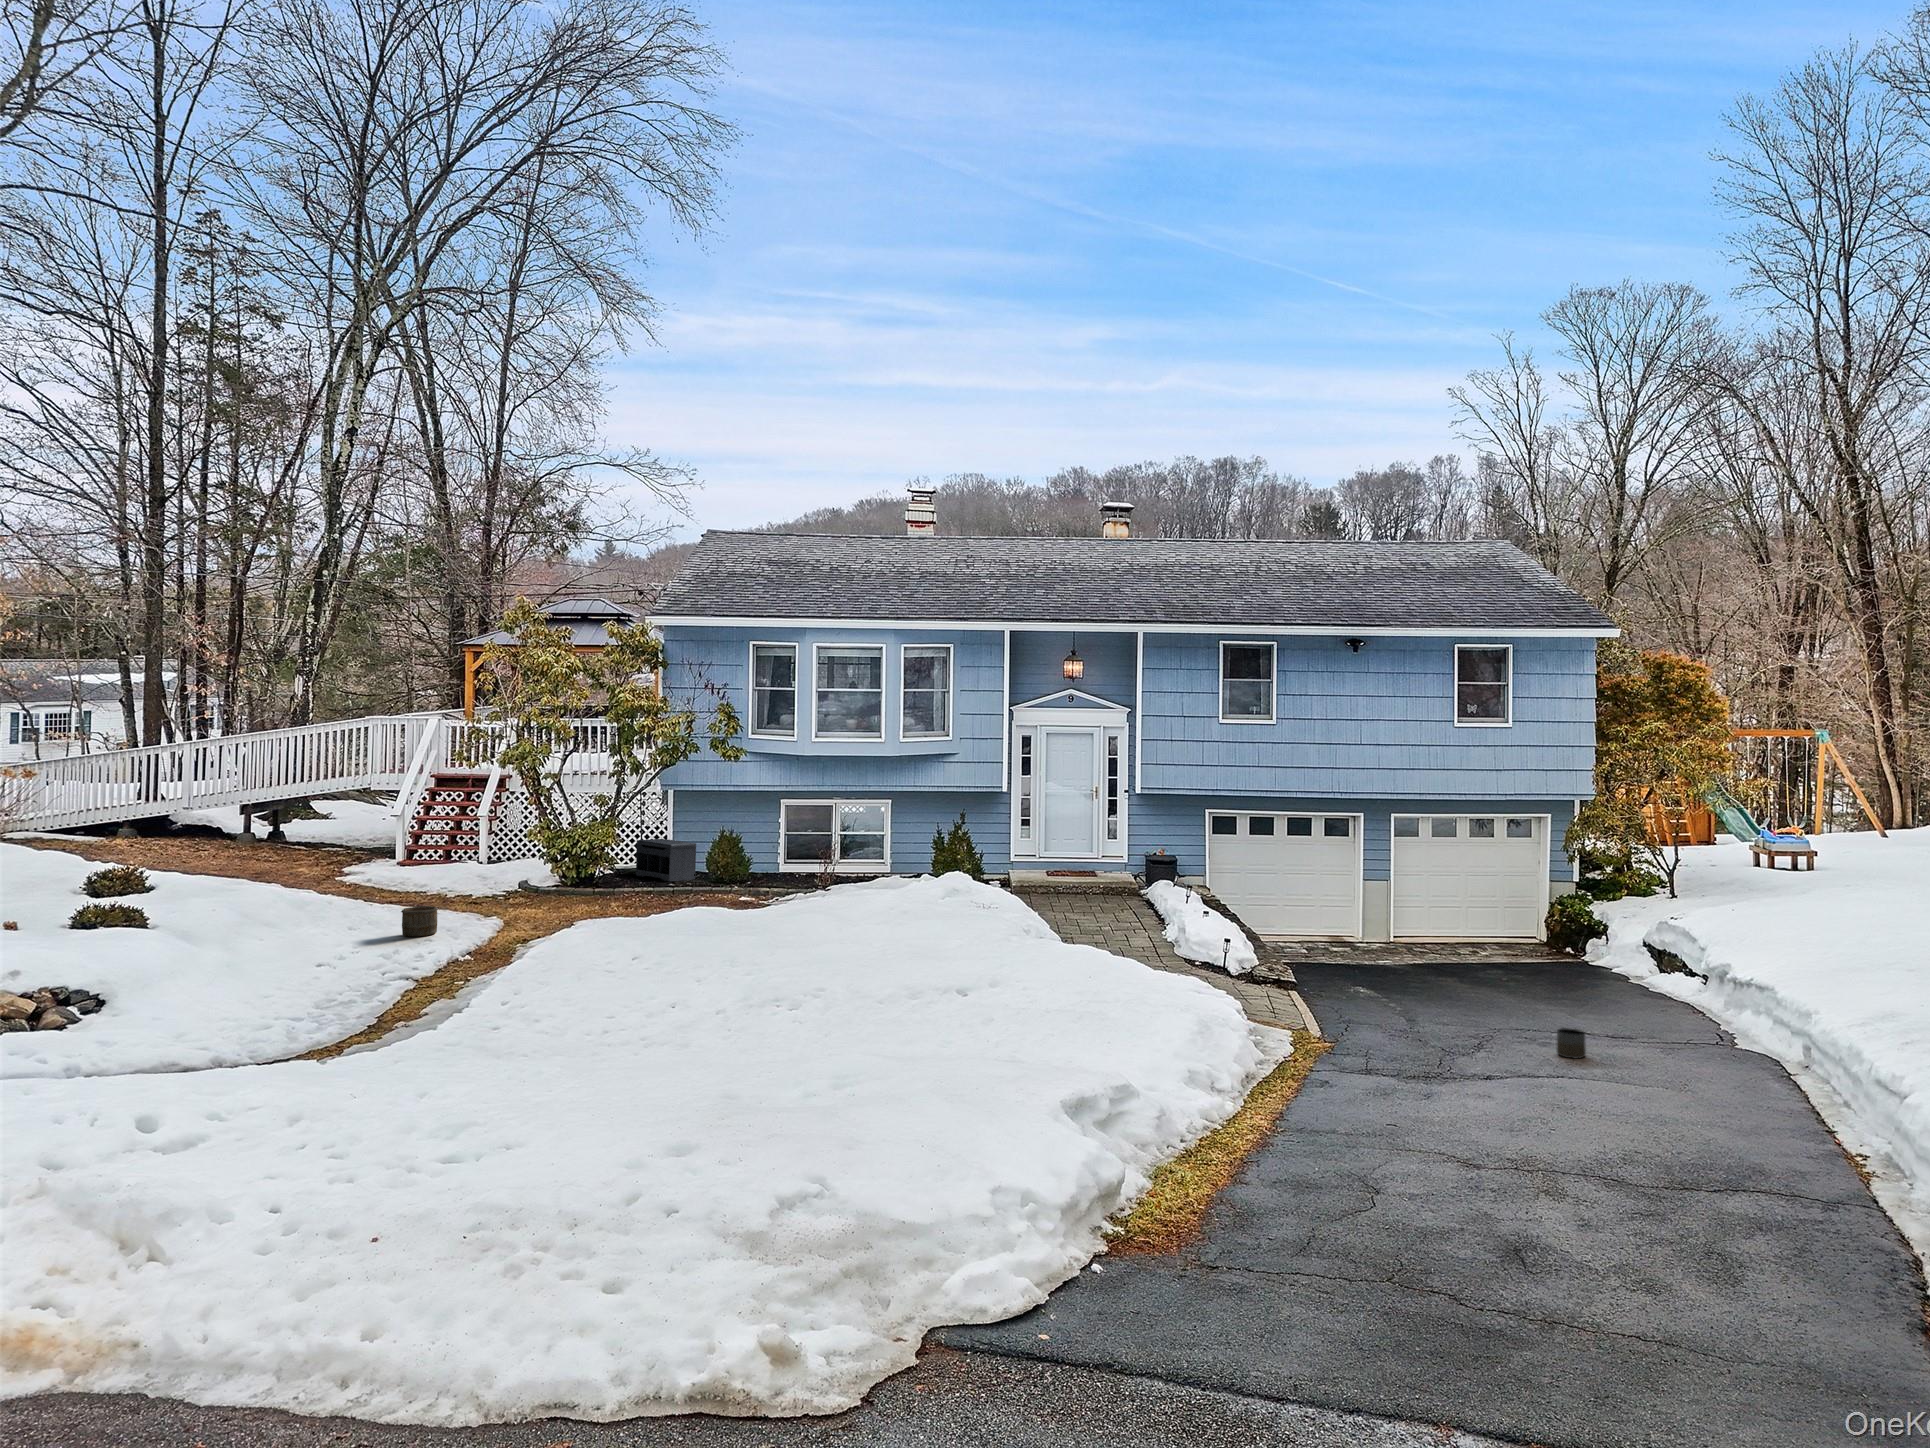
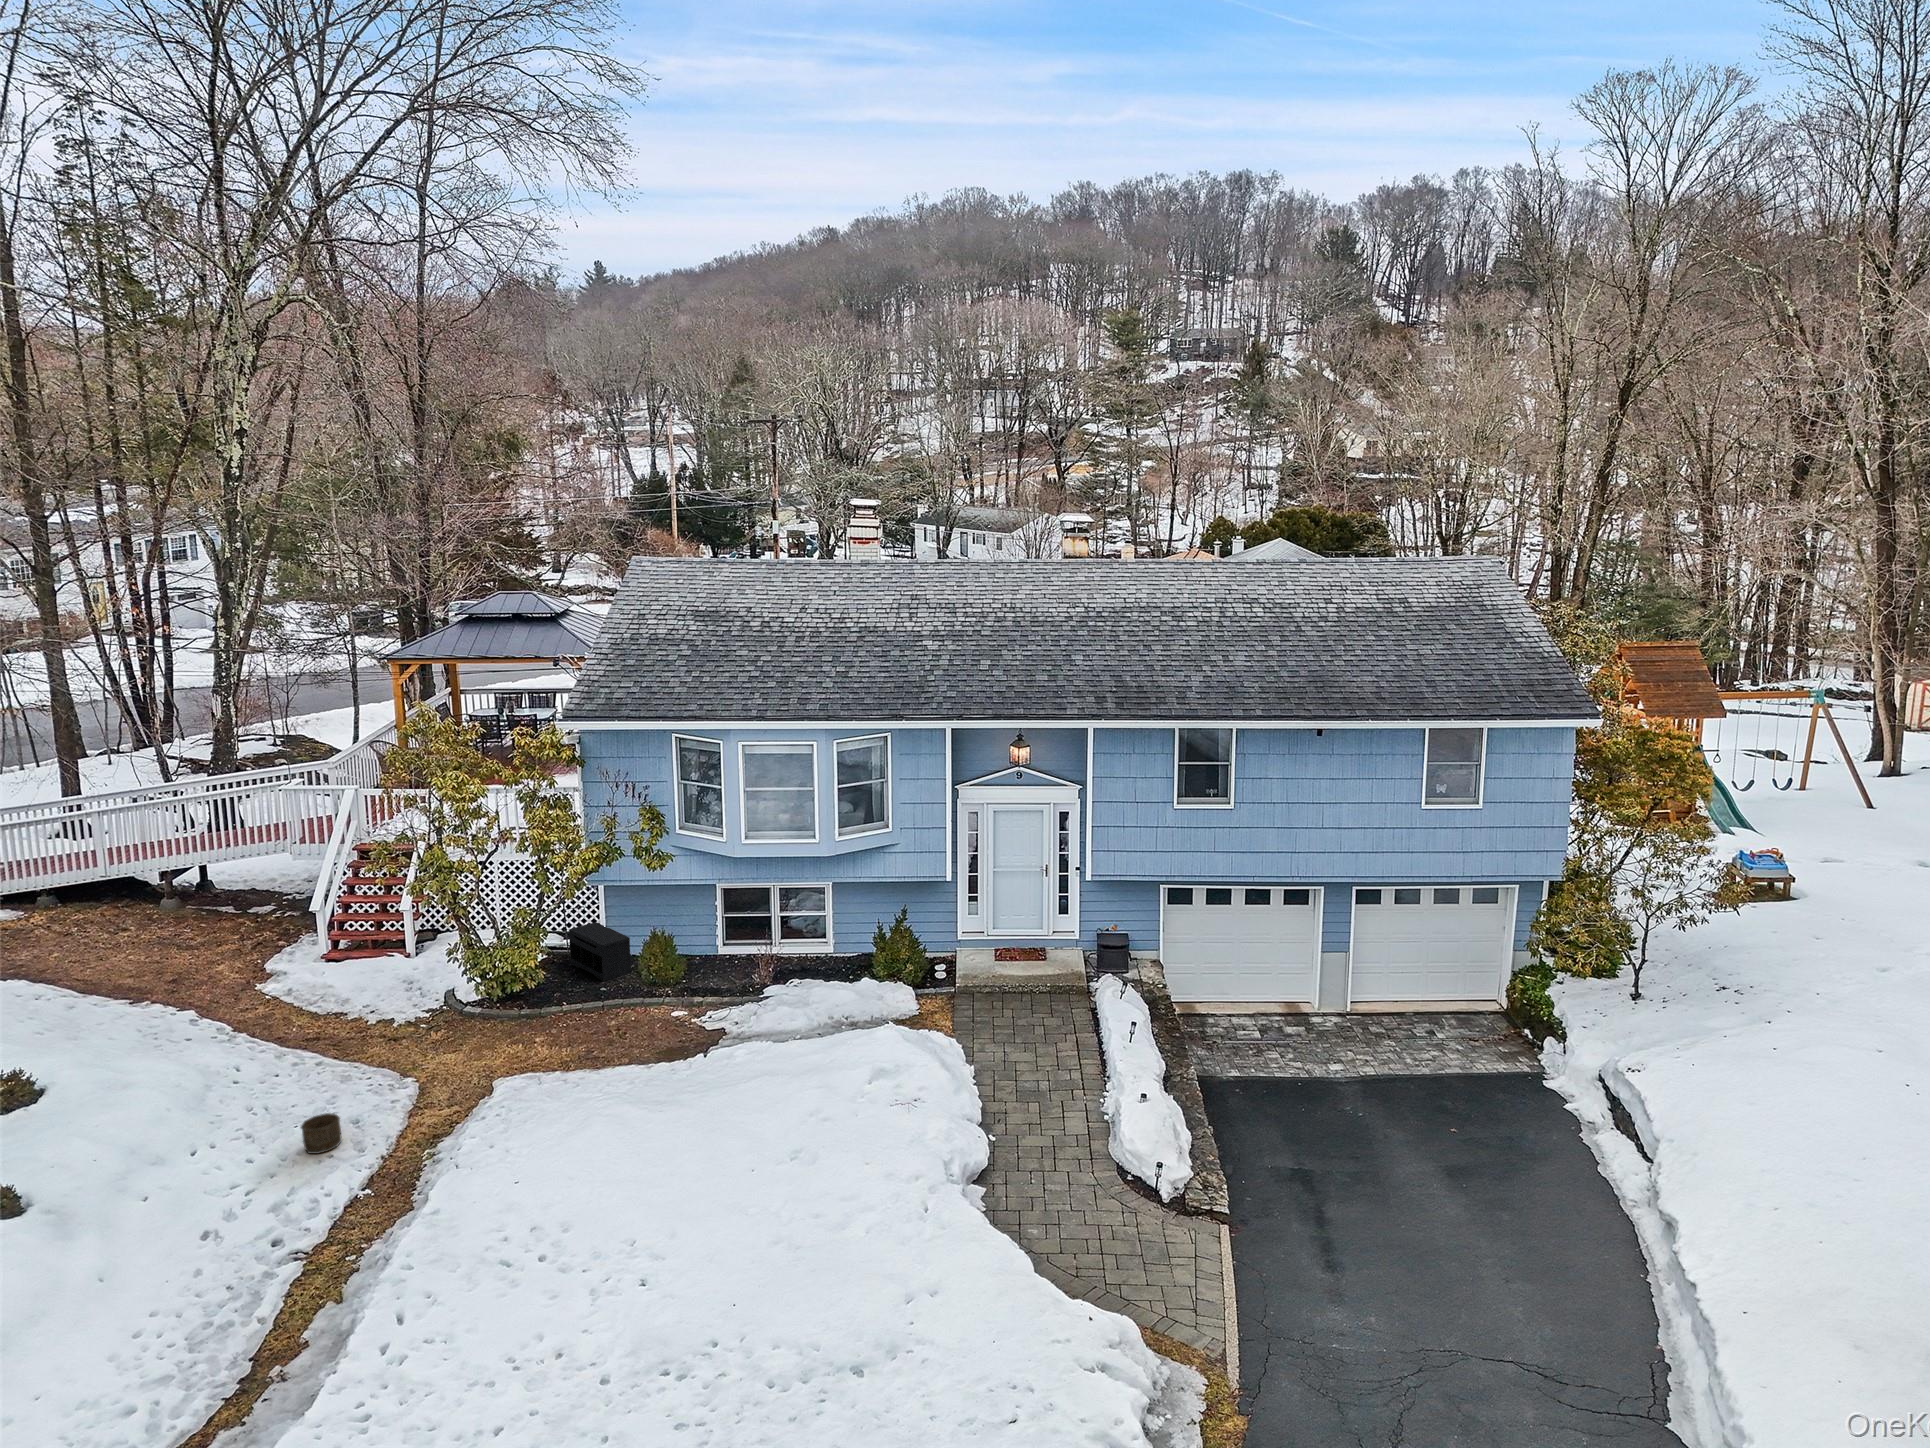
planter: present [1557,1028,1586,1058] -> none [1497,1334,1528,1374]

